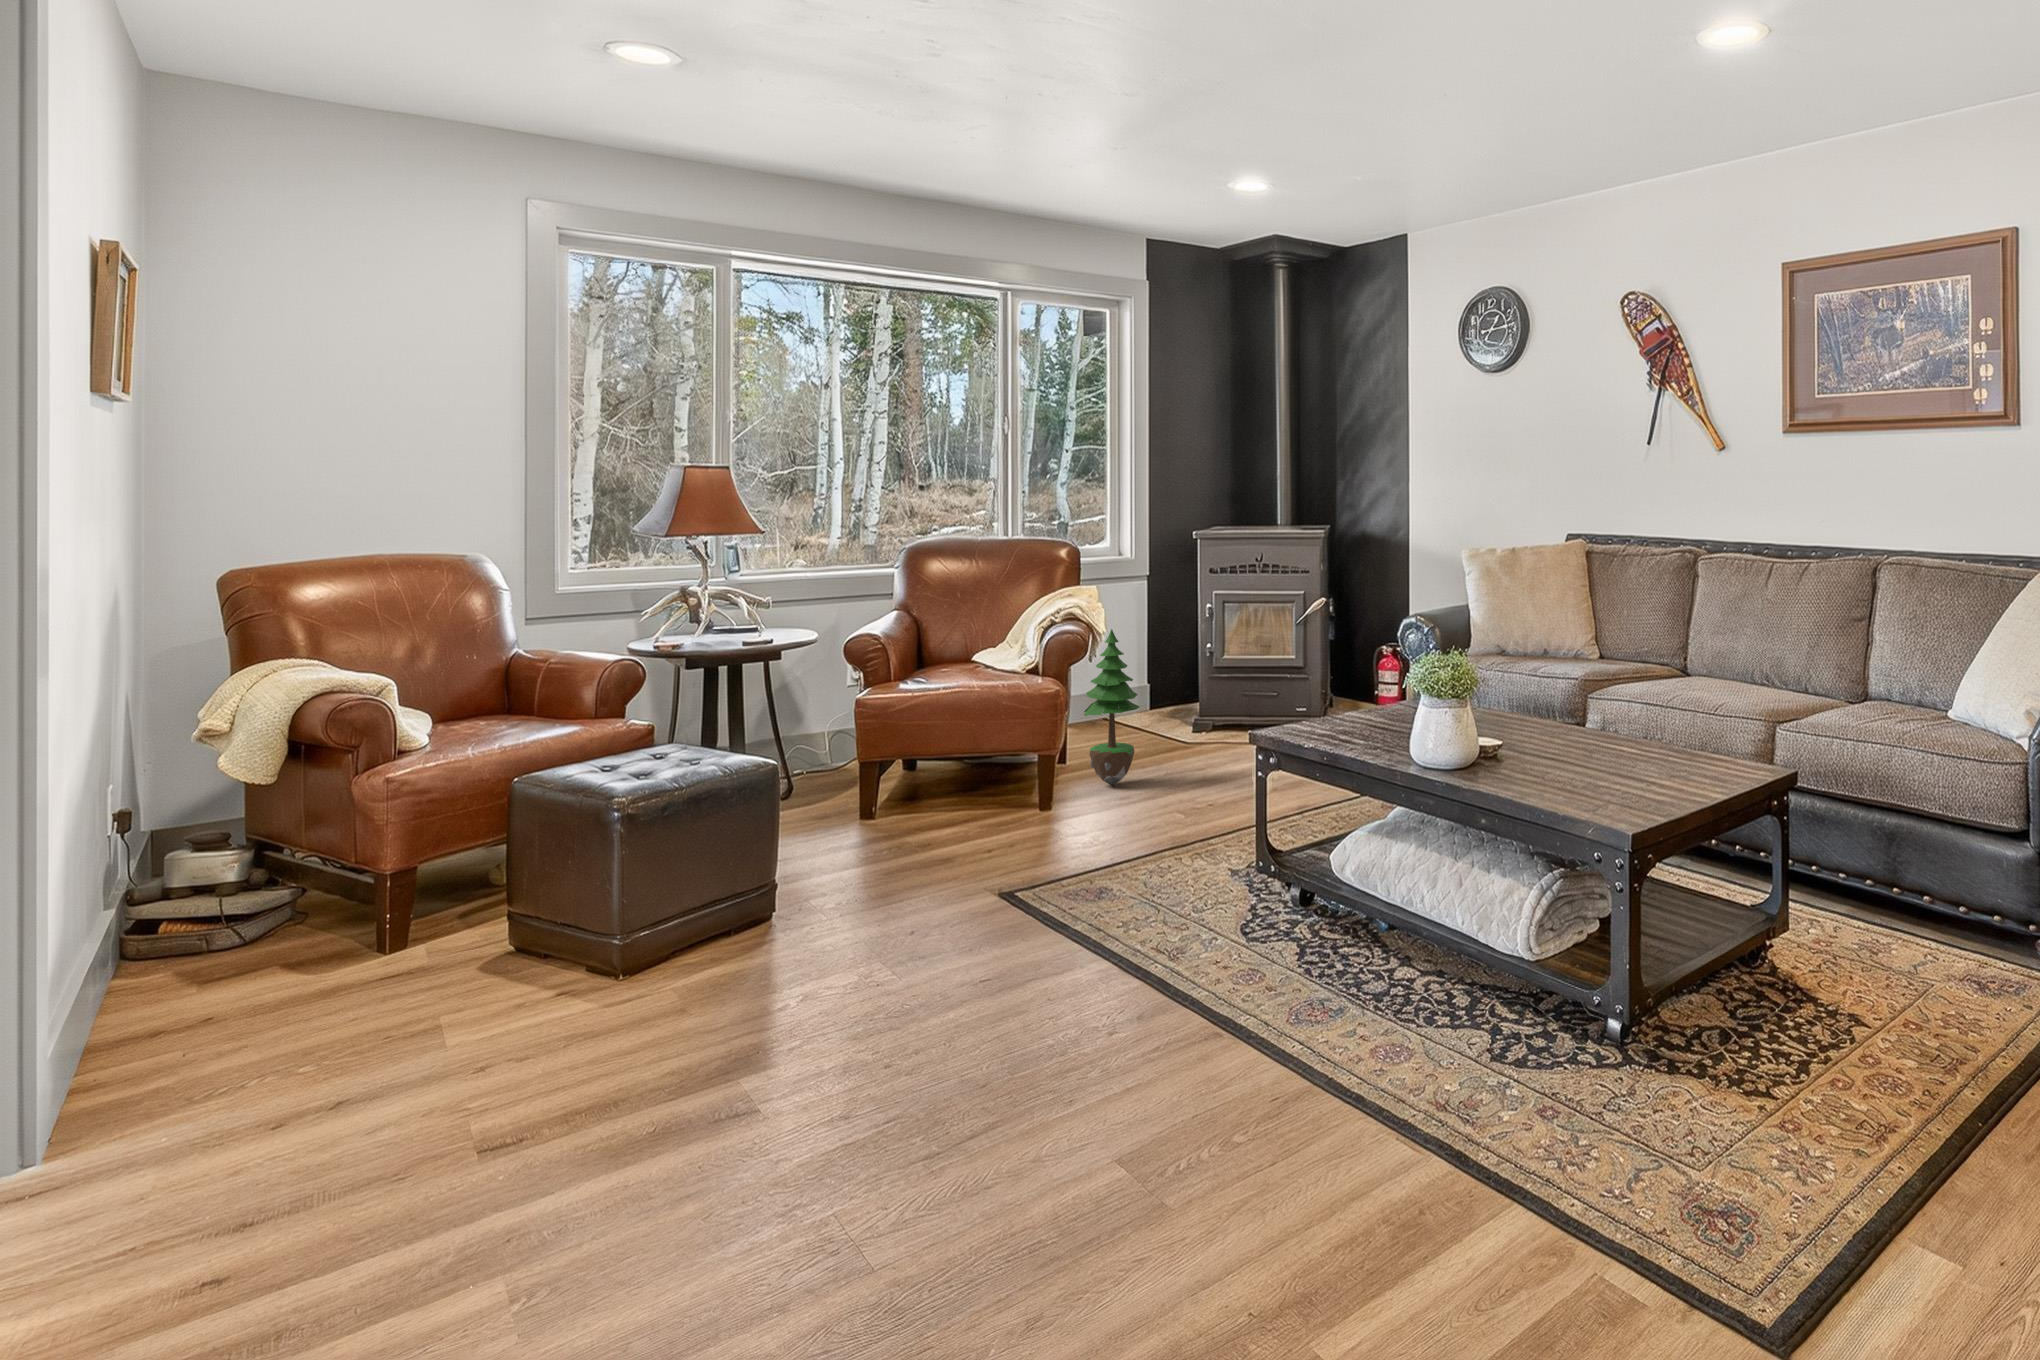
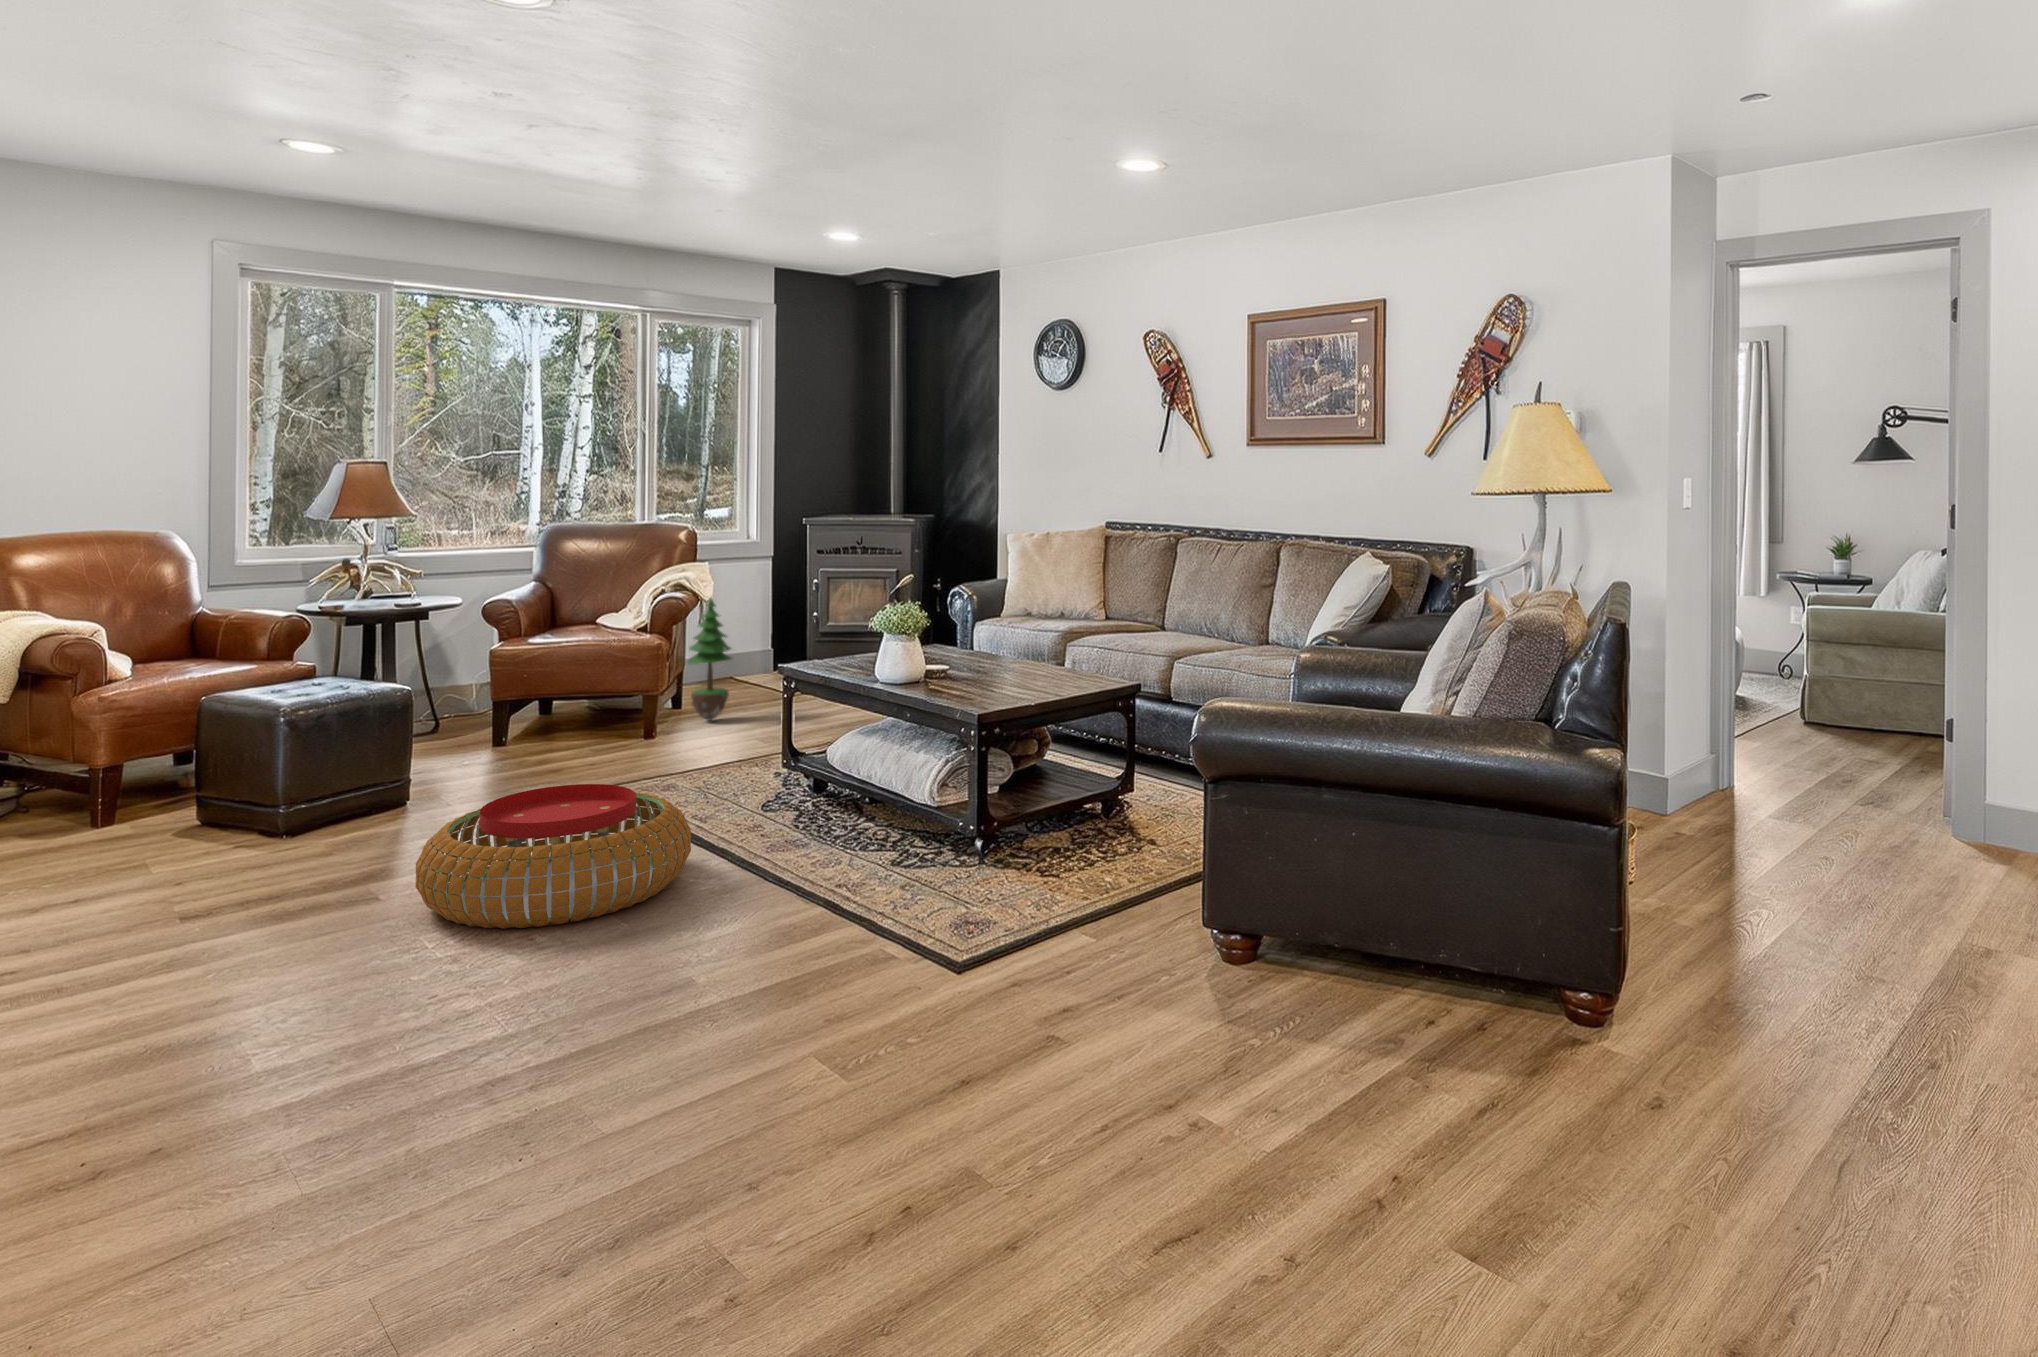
pouf: none [819,928,1208,1193] -> present [415,784,691,929]

